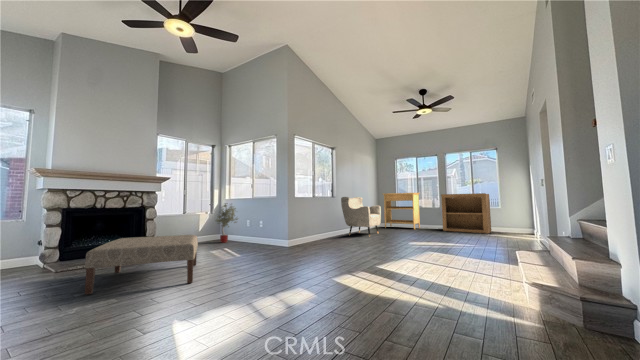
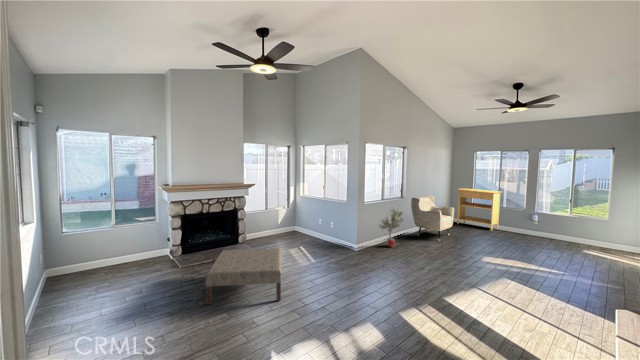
bookshelf: present [441,193,491,233] -> none [526,197,593,249]
potted tree: present [216,203,237,243] -> present [380,209,403,247]

